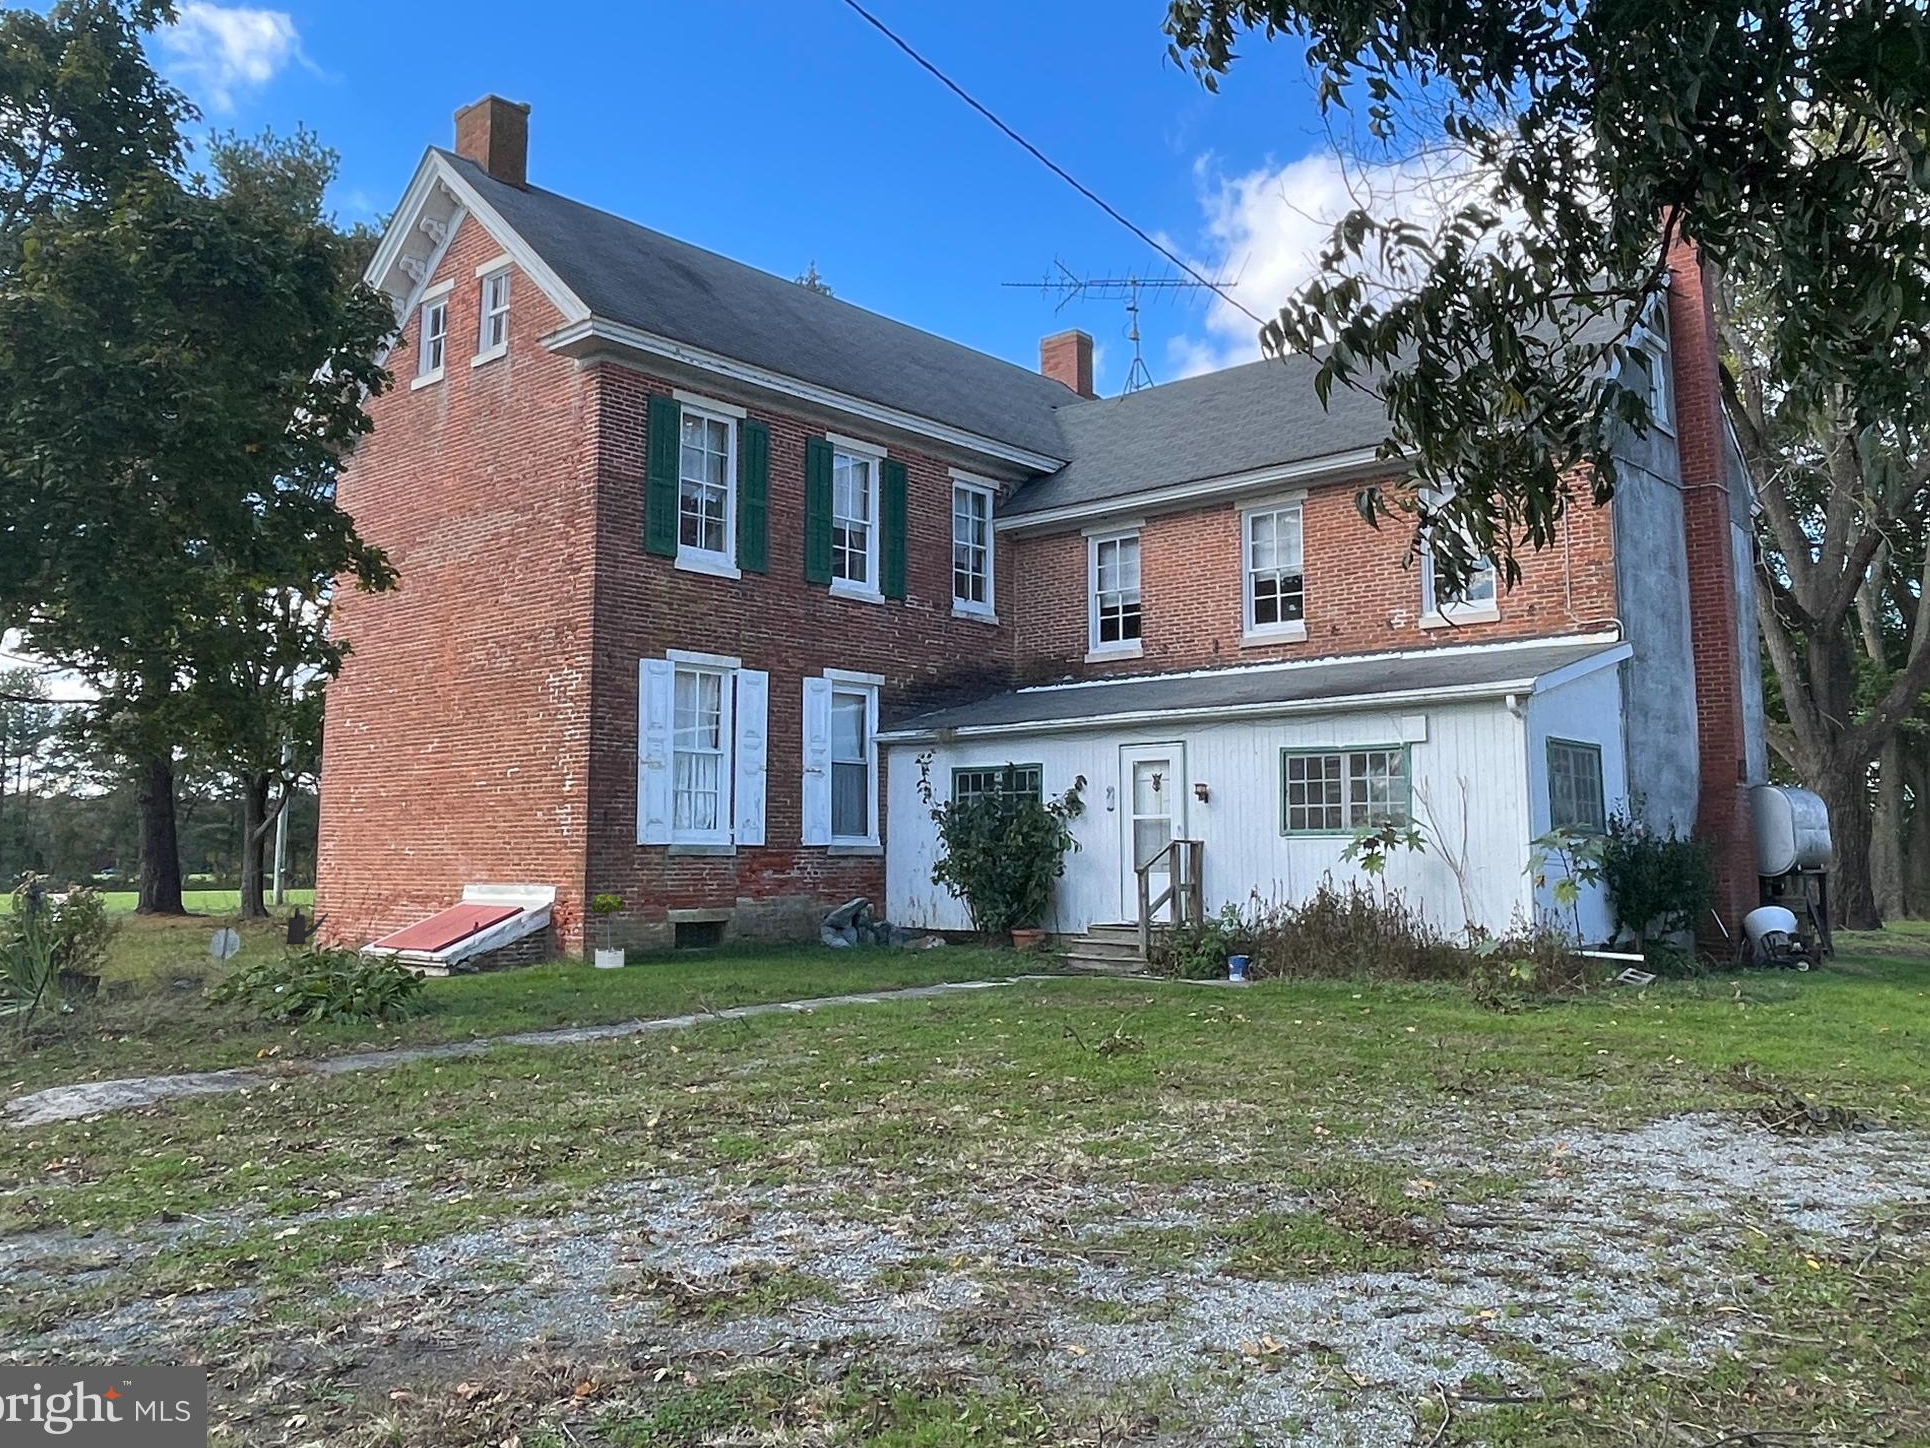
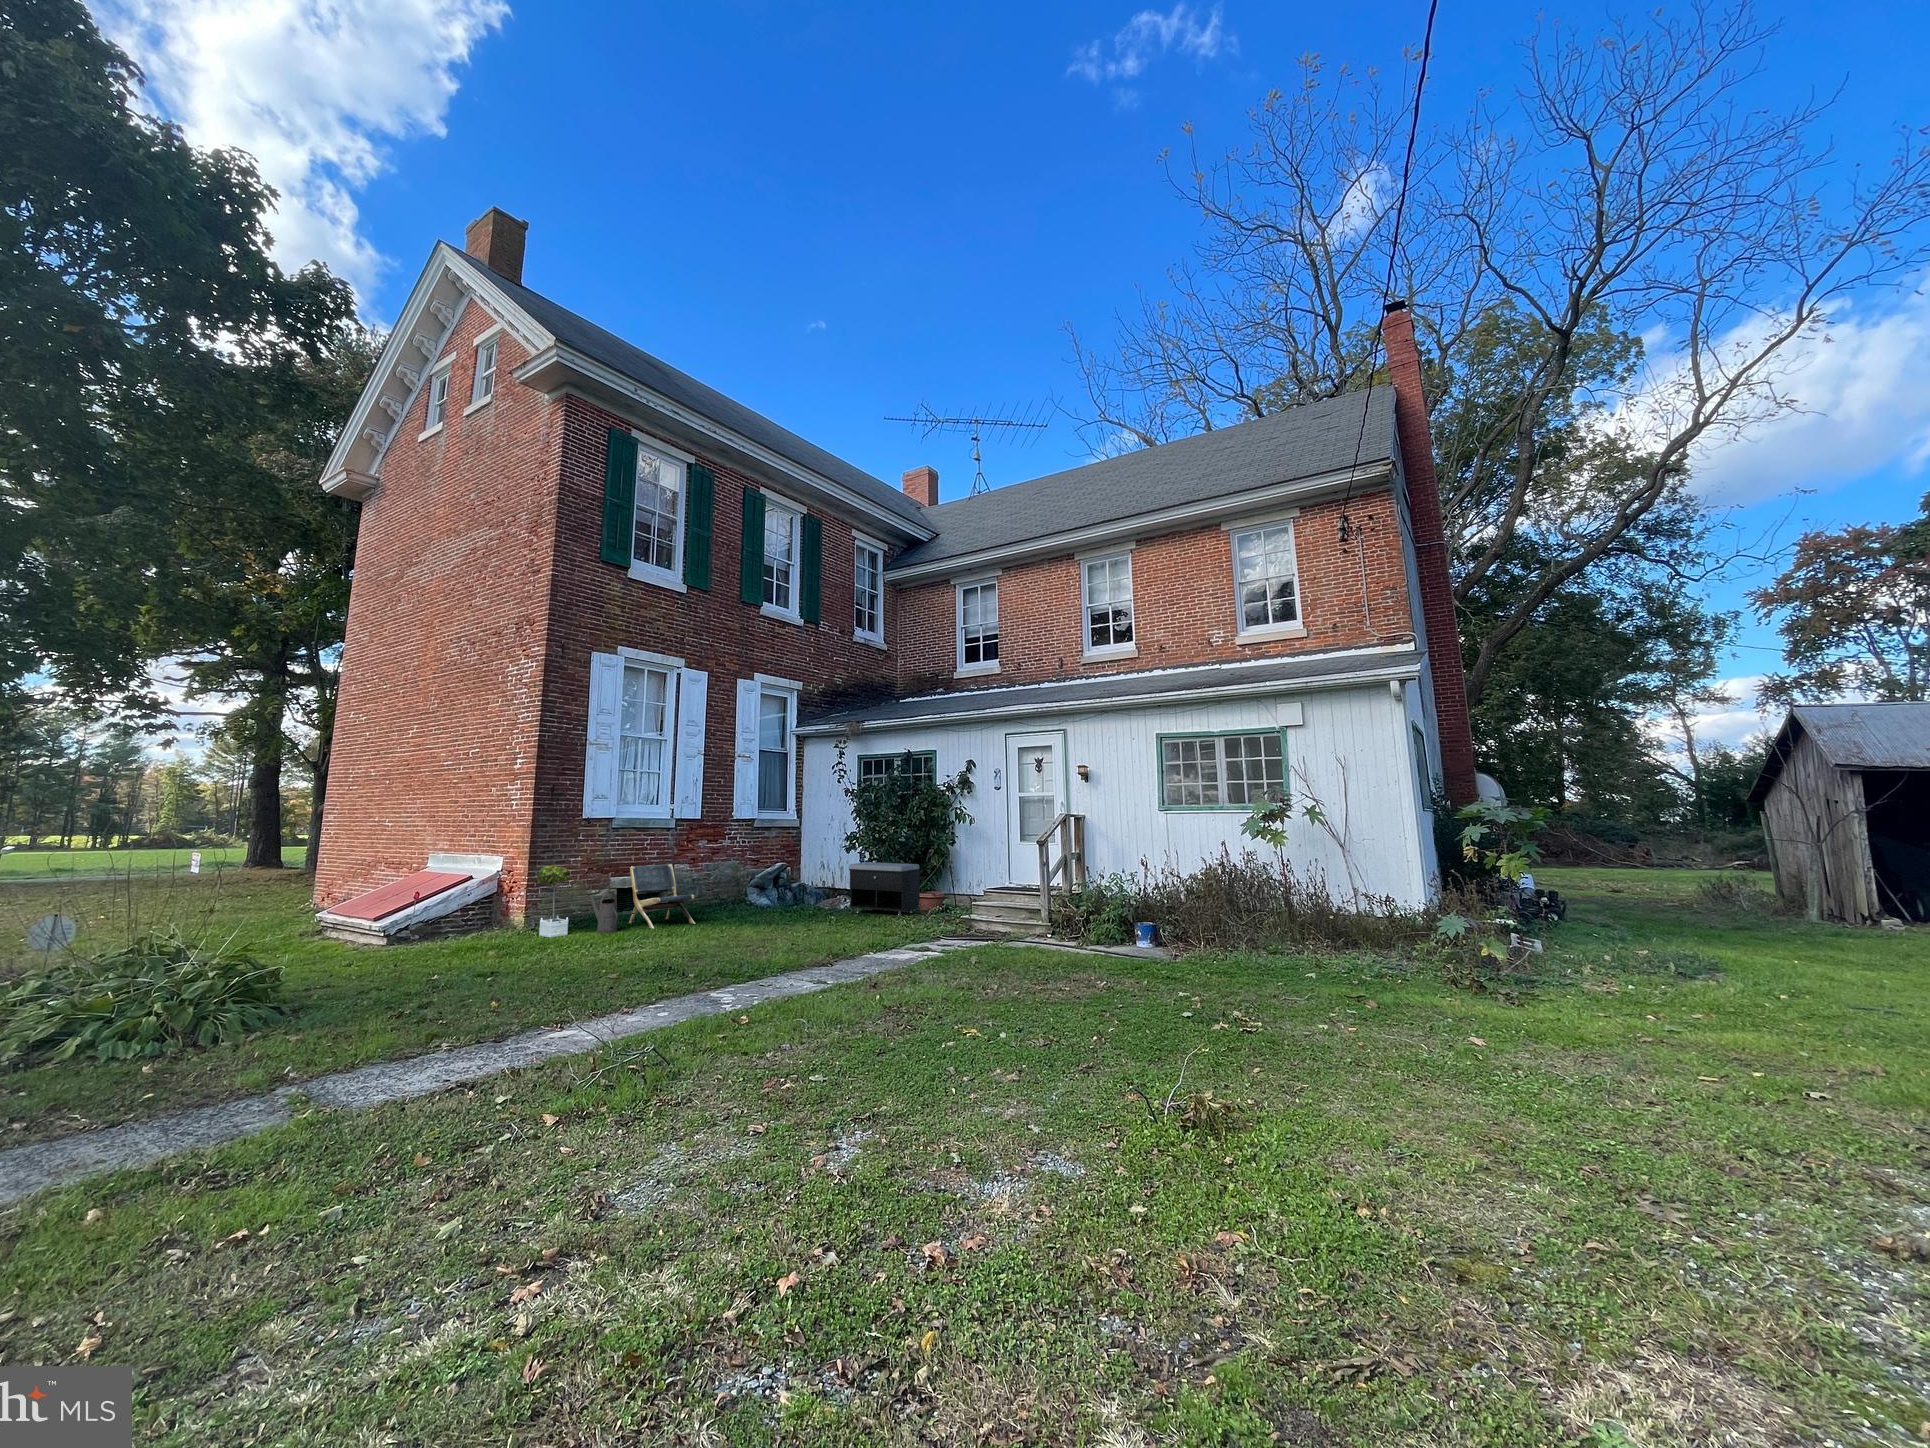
lounge chair: none [685,896,759,964] -> present [629,864,695,928]
storage bench: none [936,897,1019,958] -> present [849,862,920,916]
watering can: present [281,908,328,944] -> present [590,891,618,933]

